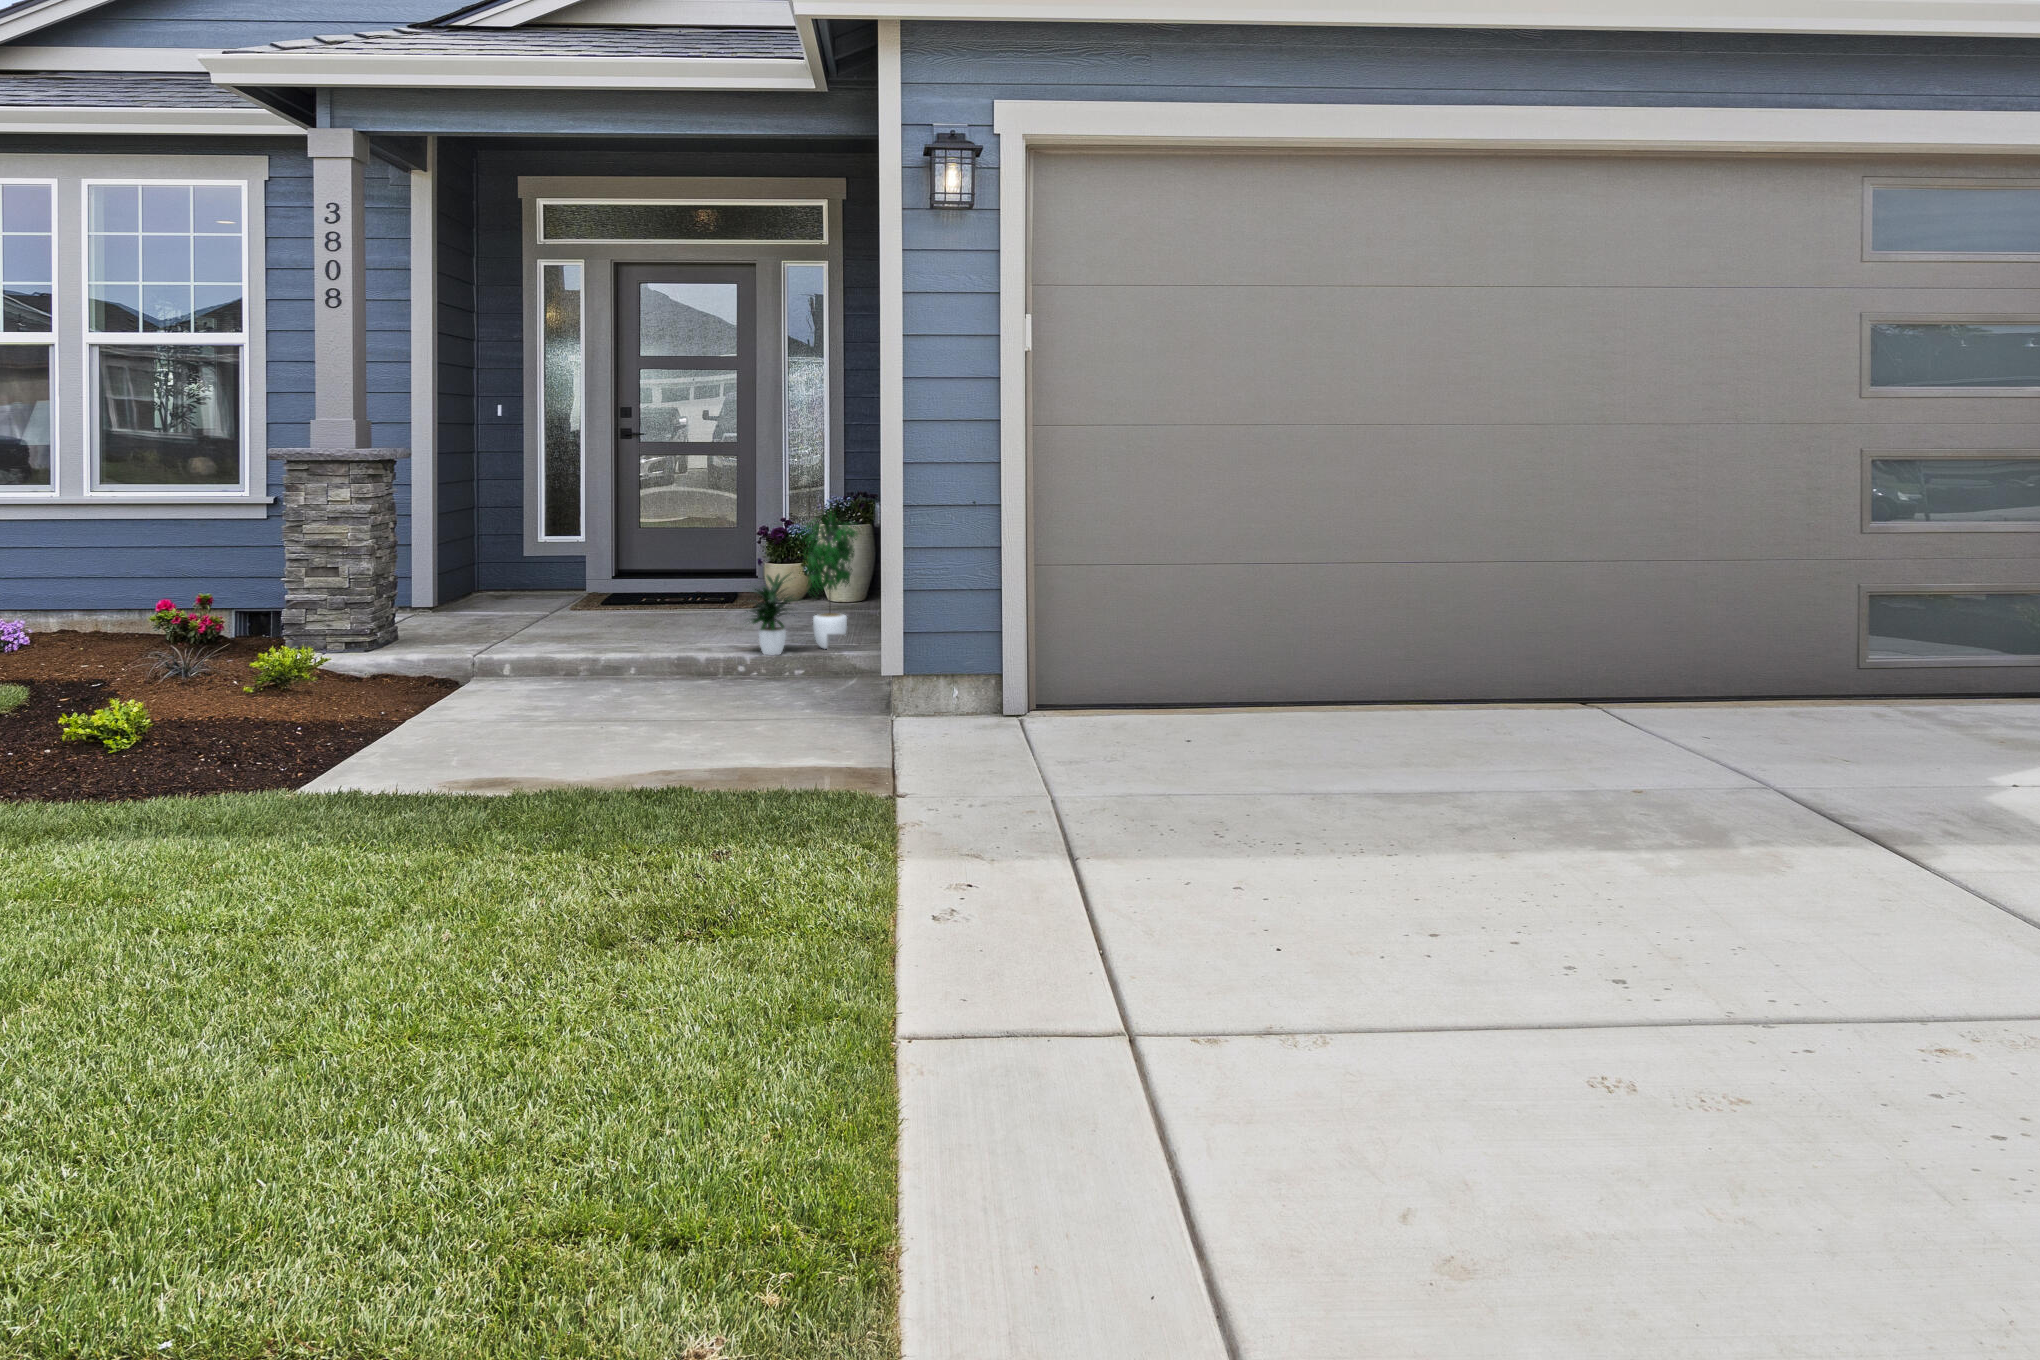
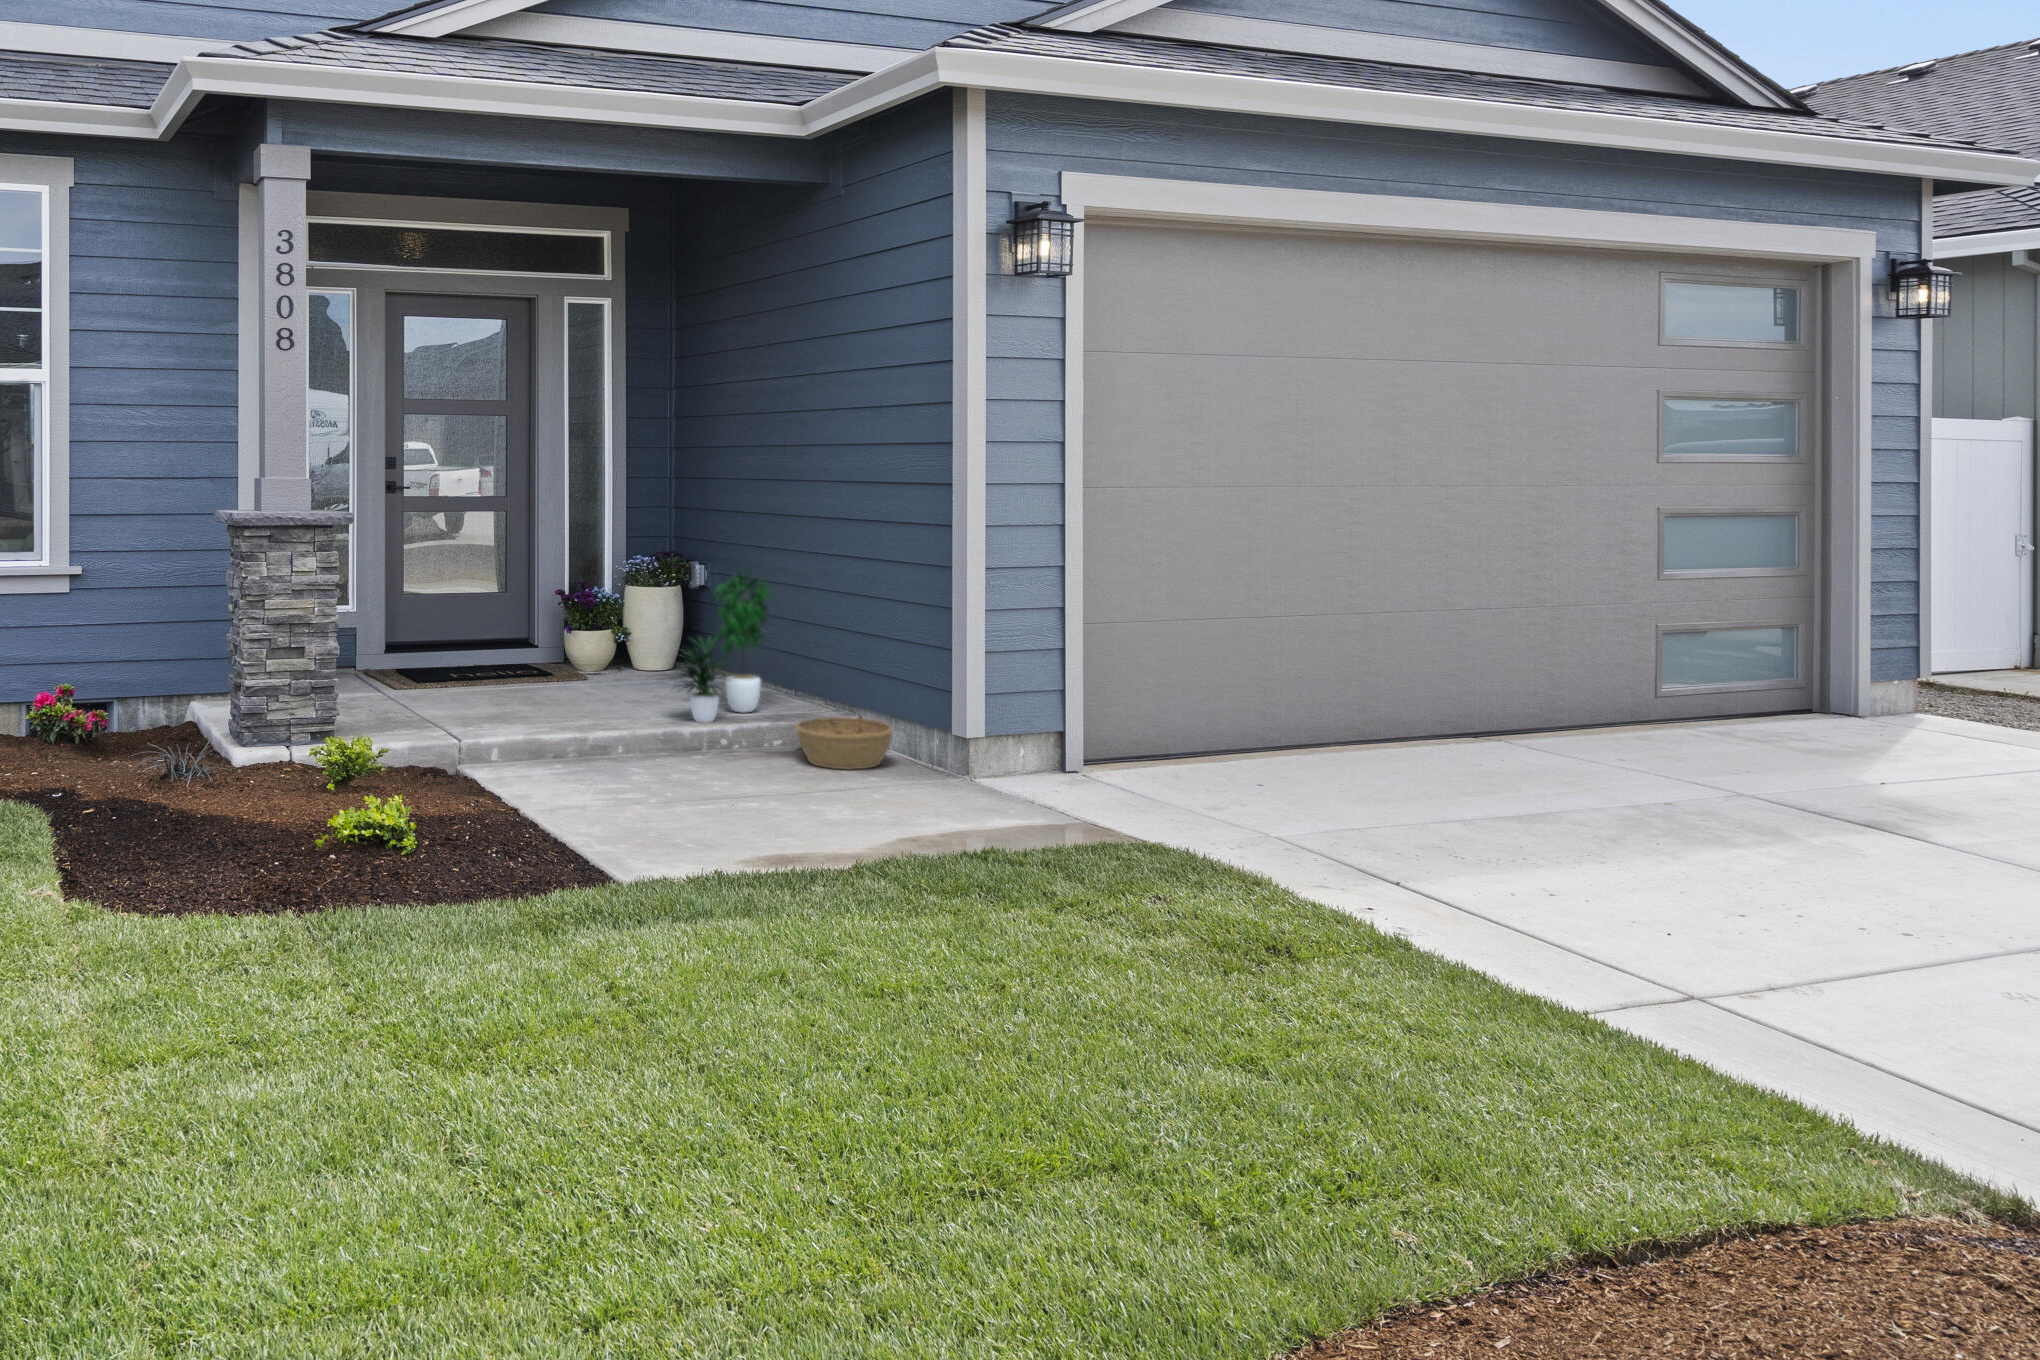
basket: none [765,651,861,702] -> present [797,717,893,769]

